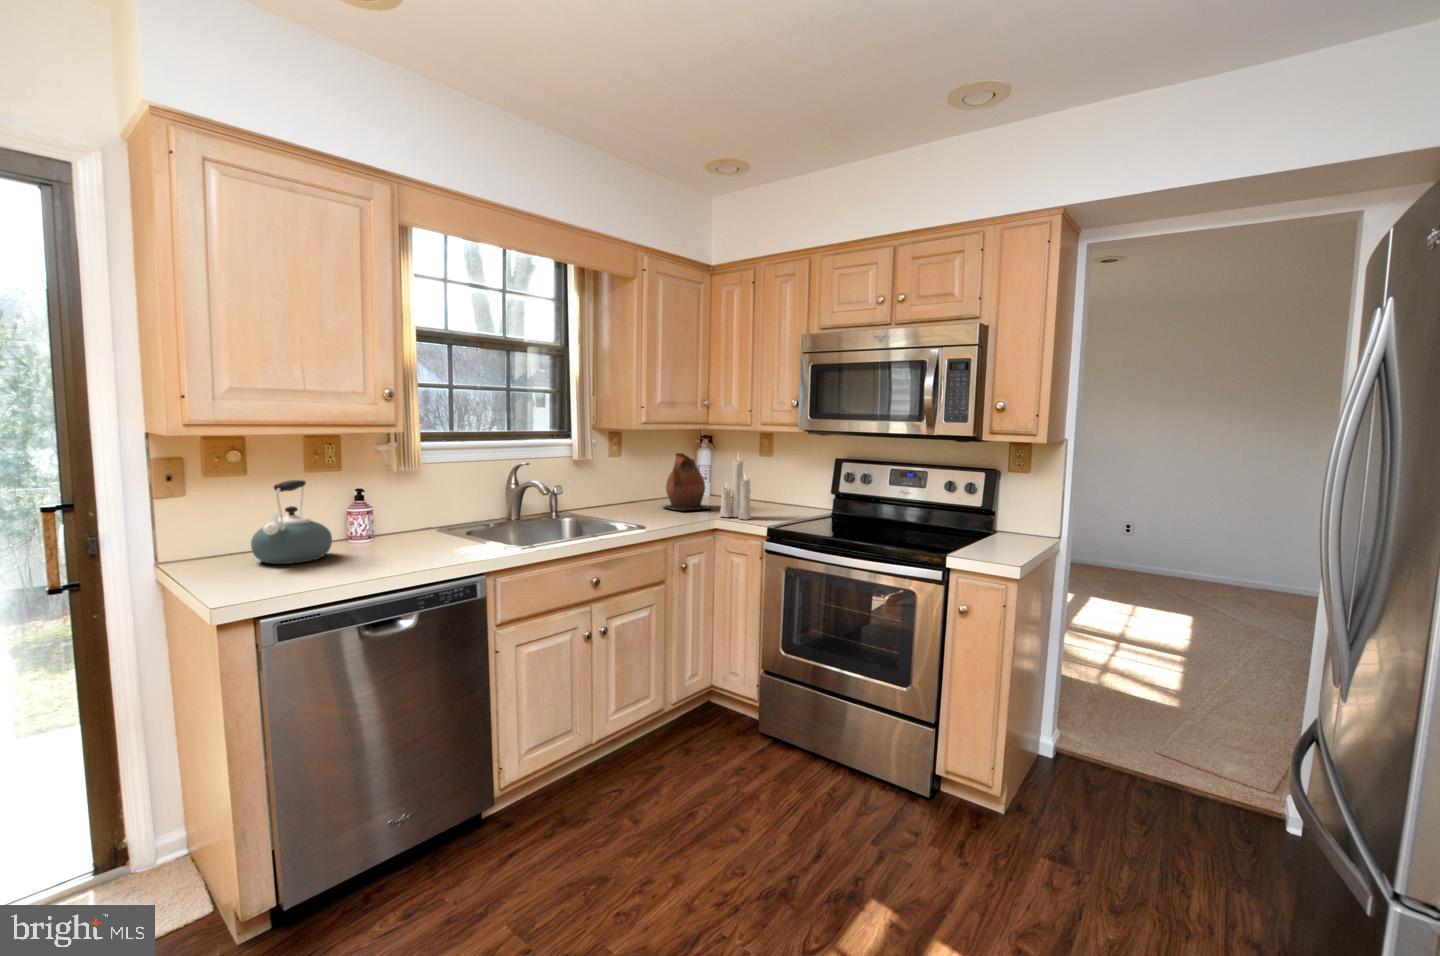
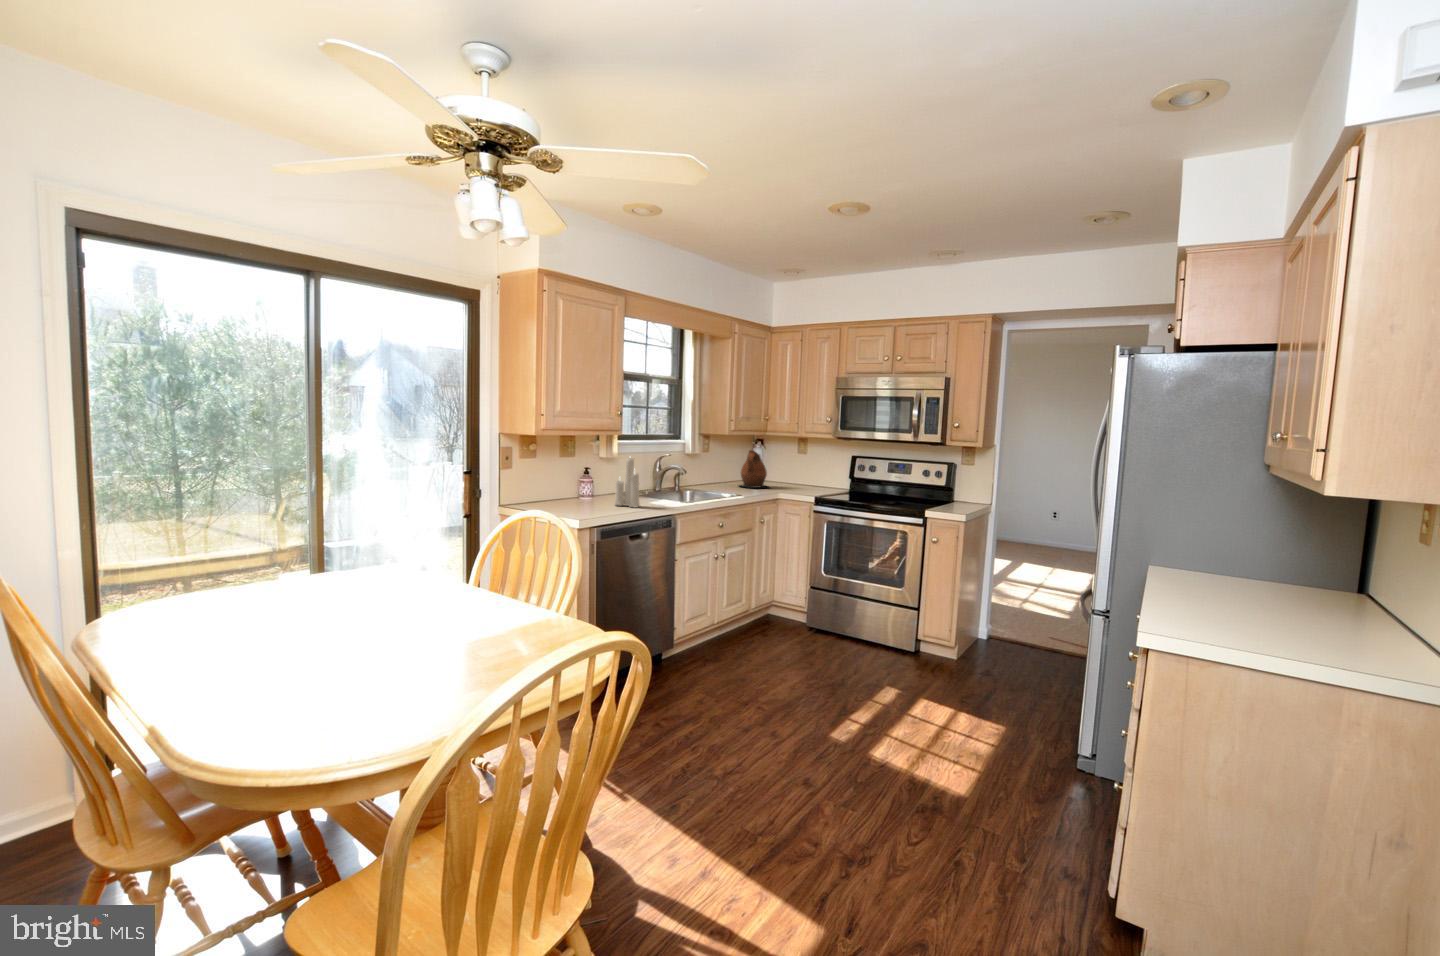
candle: present [720,460,751,519] -> present [615,457,640,507]
kettle: present [251,480,332,564] -> none [551,461,589,506]

